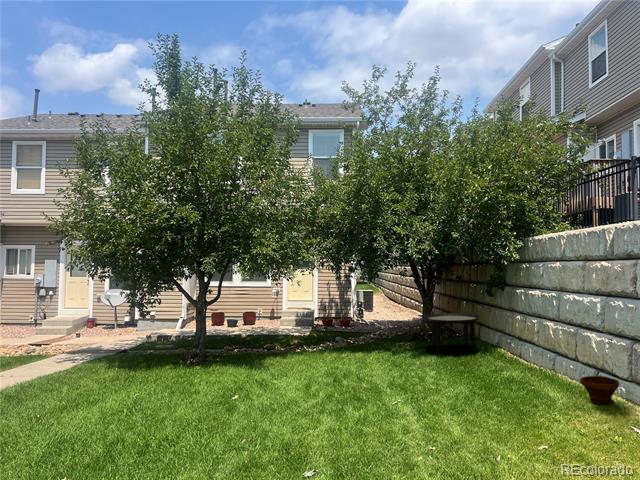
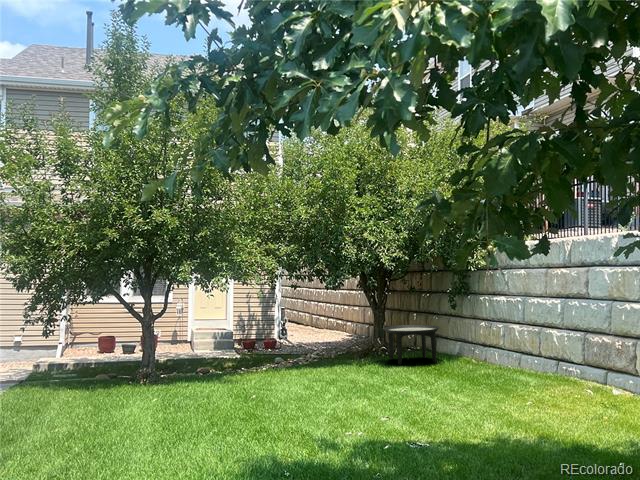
planter: present [580,376,619,405] -> none [546,364,576,386]

